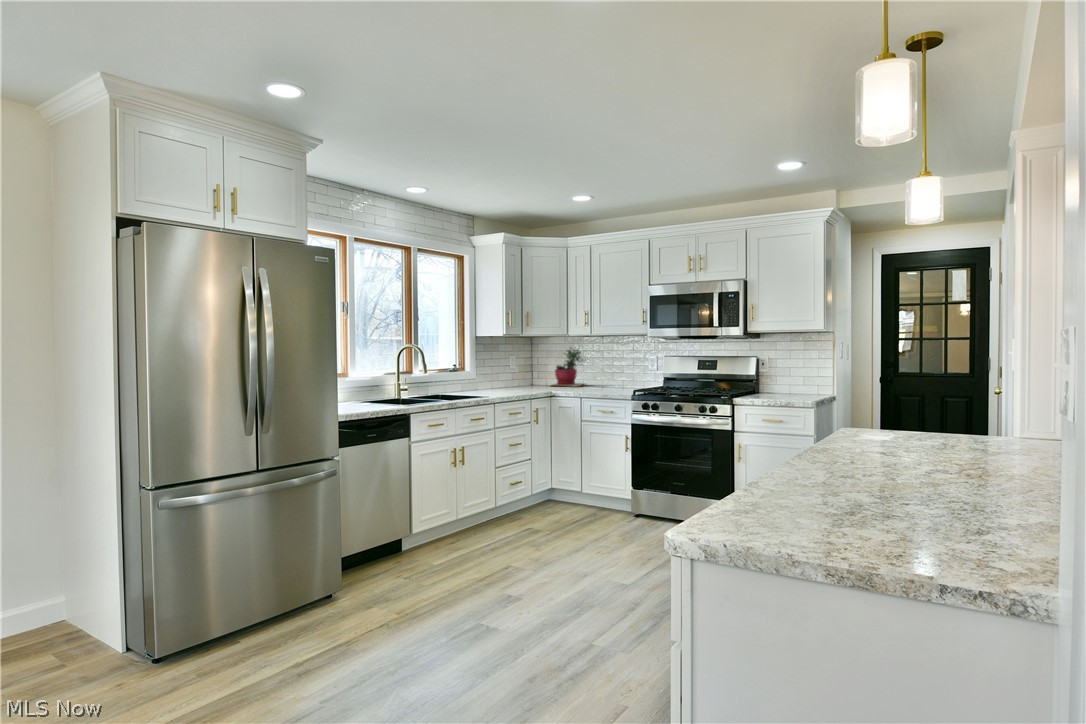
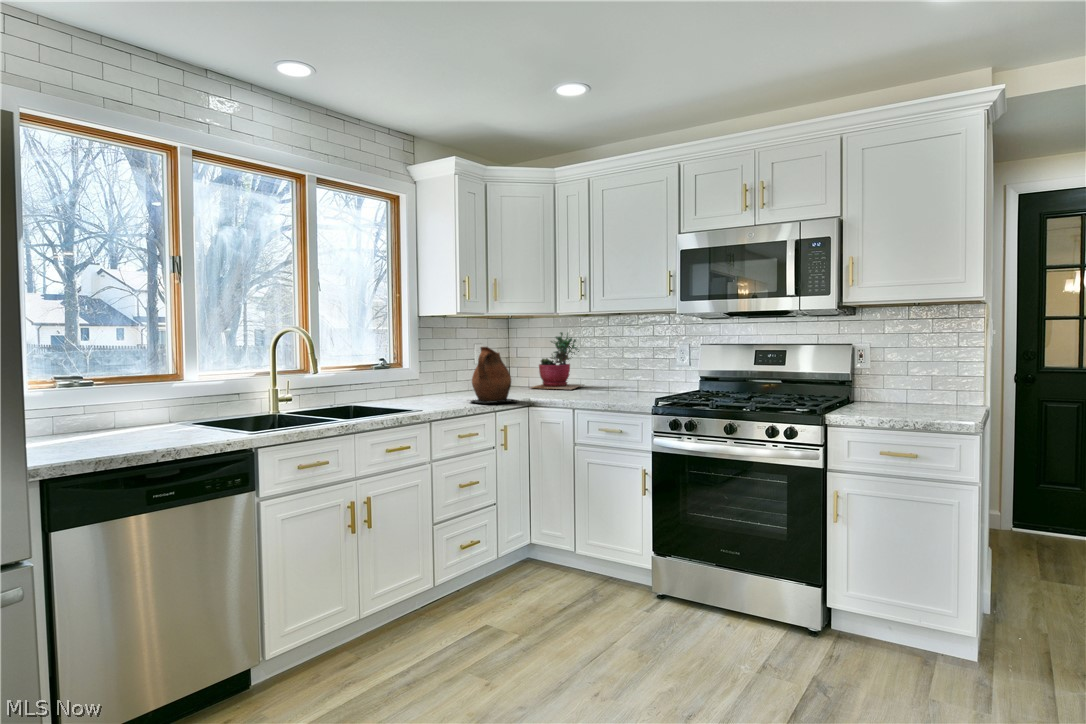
ceramic pitcher: none [512,357,546,393] -> present [471,347,518,403]

